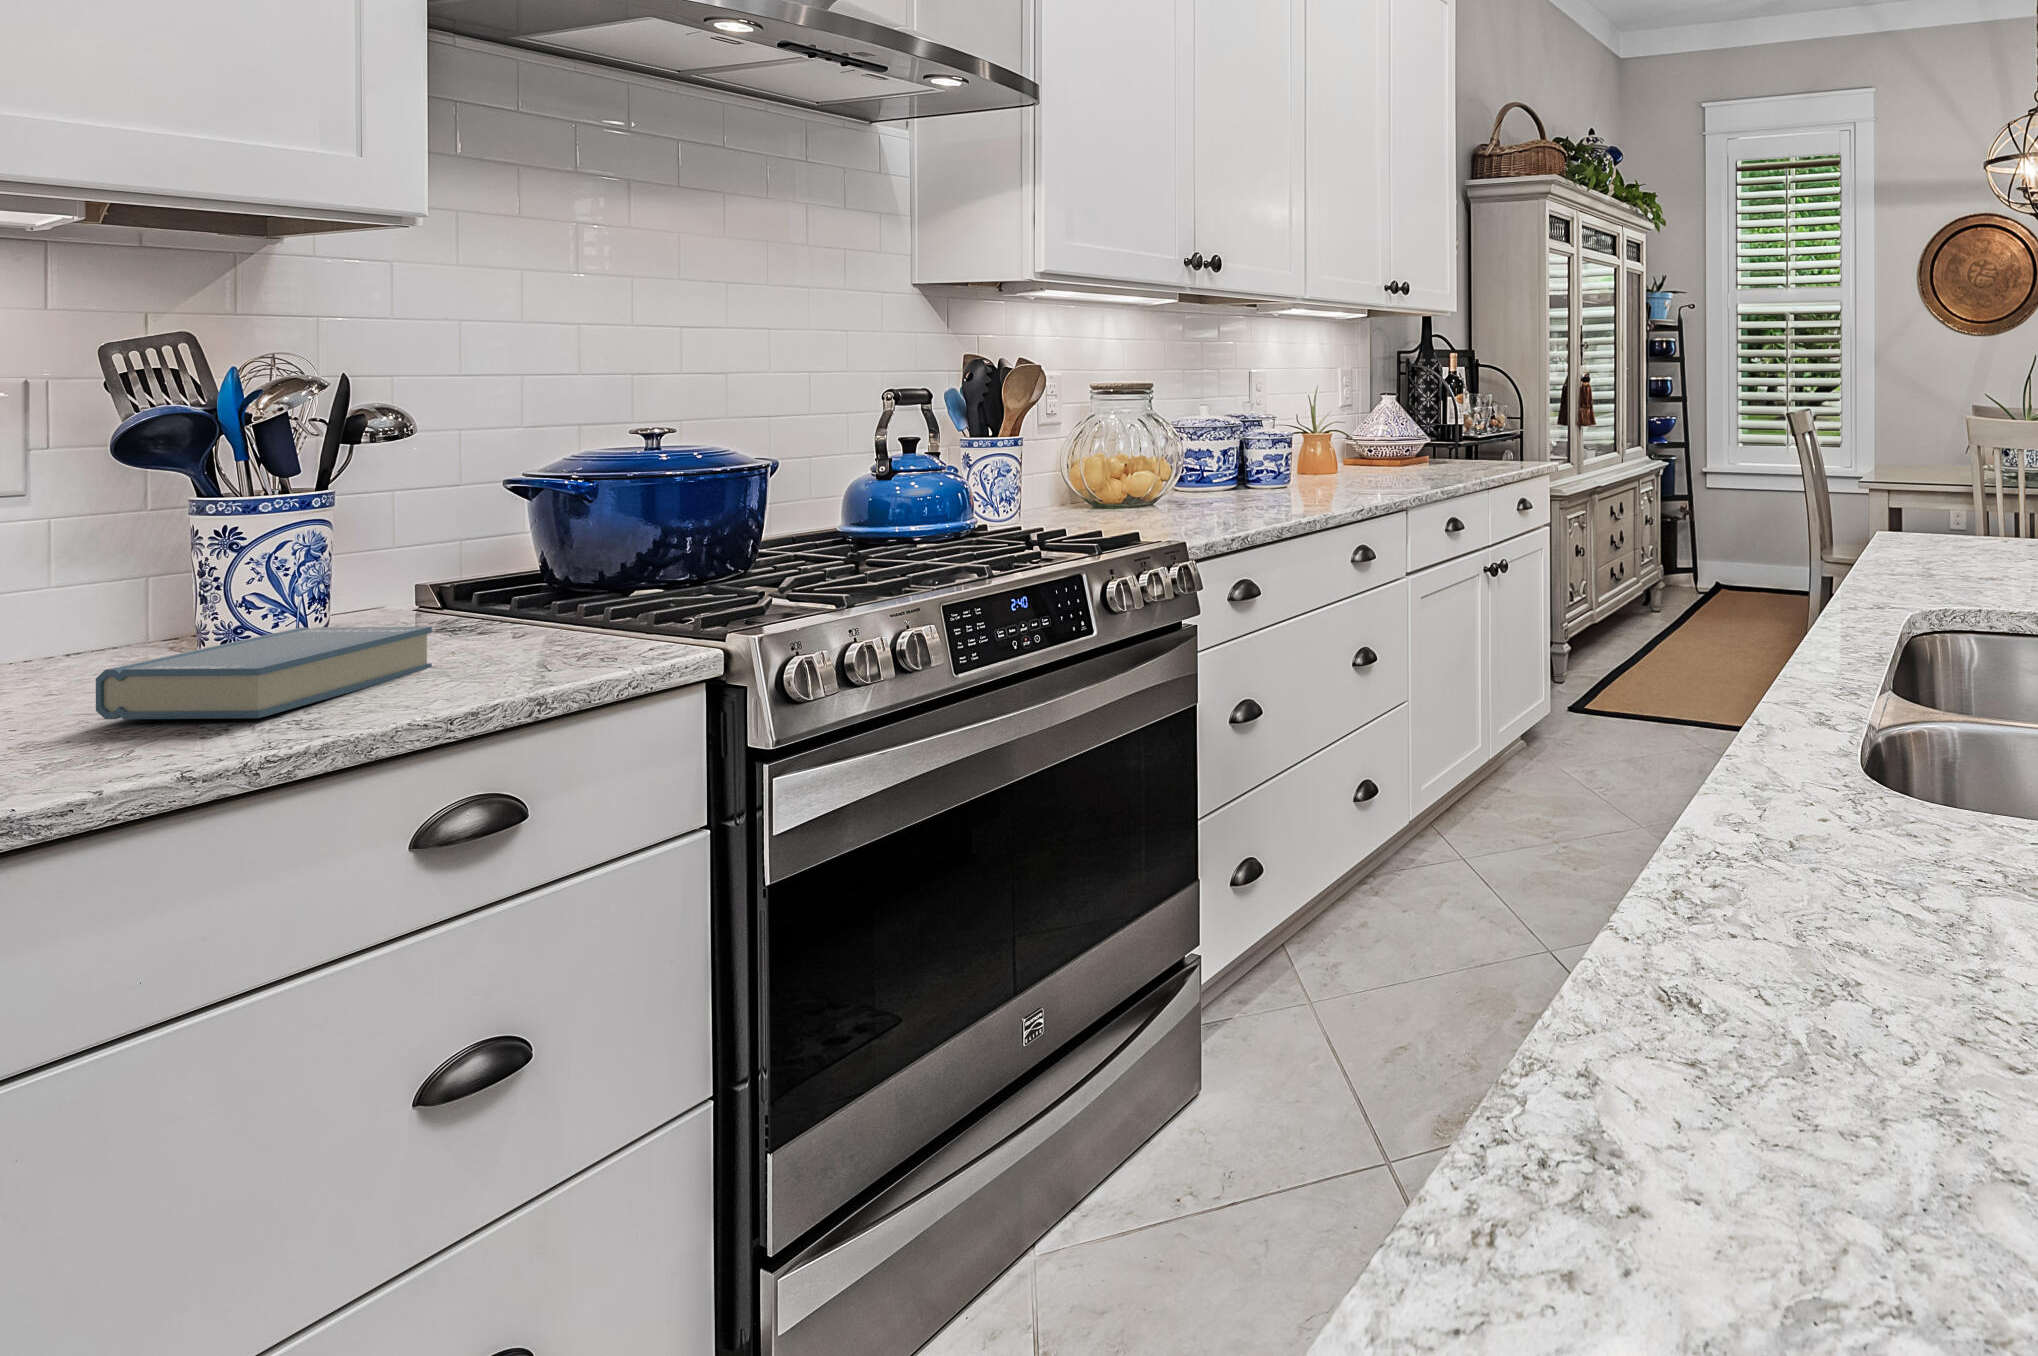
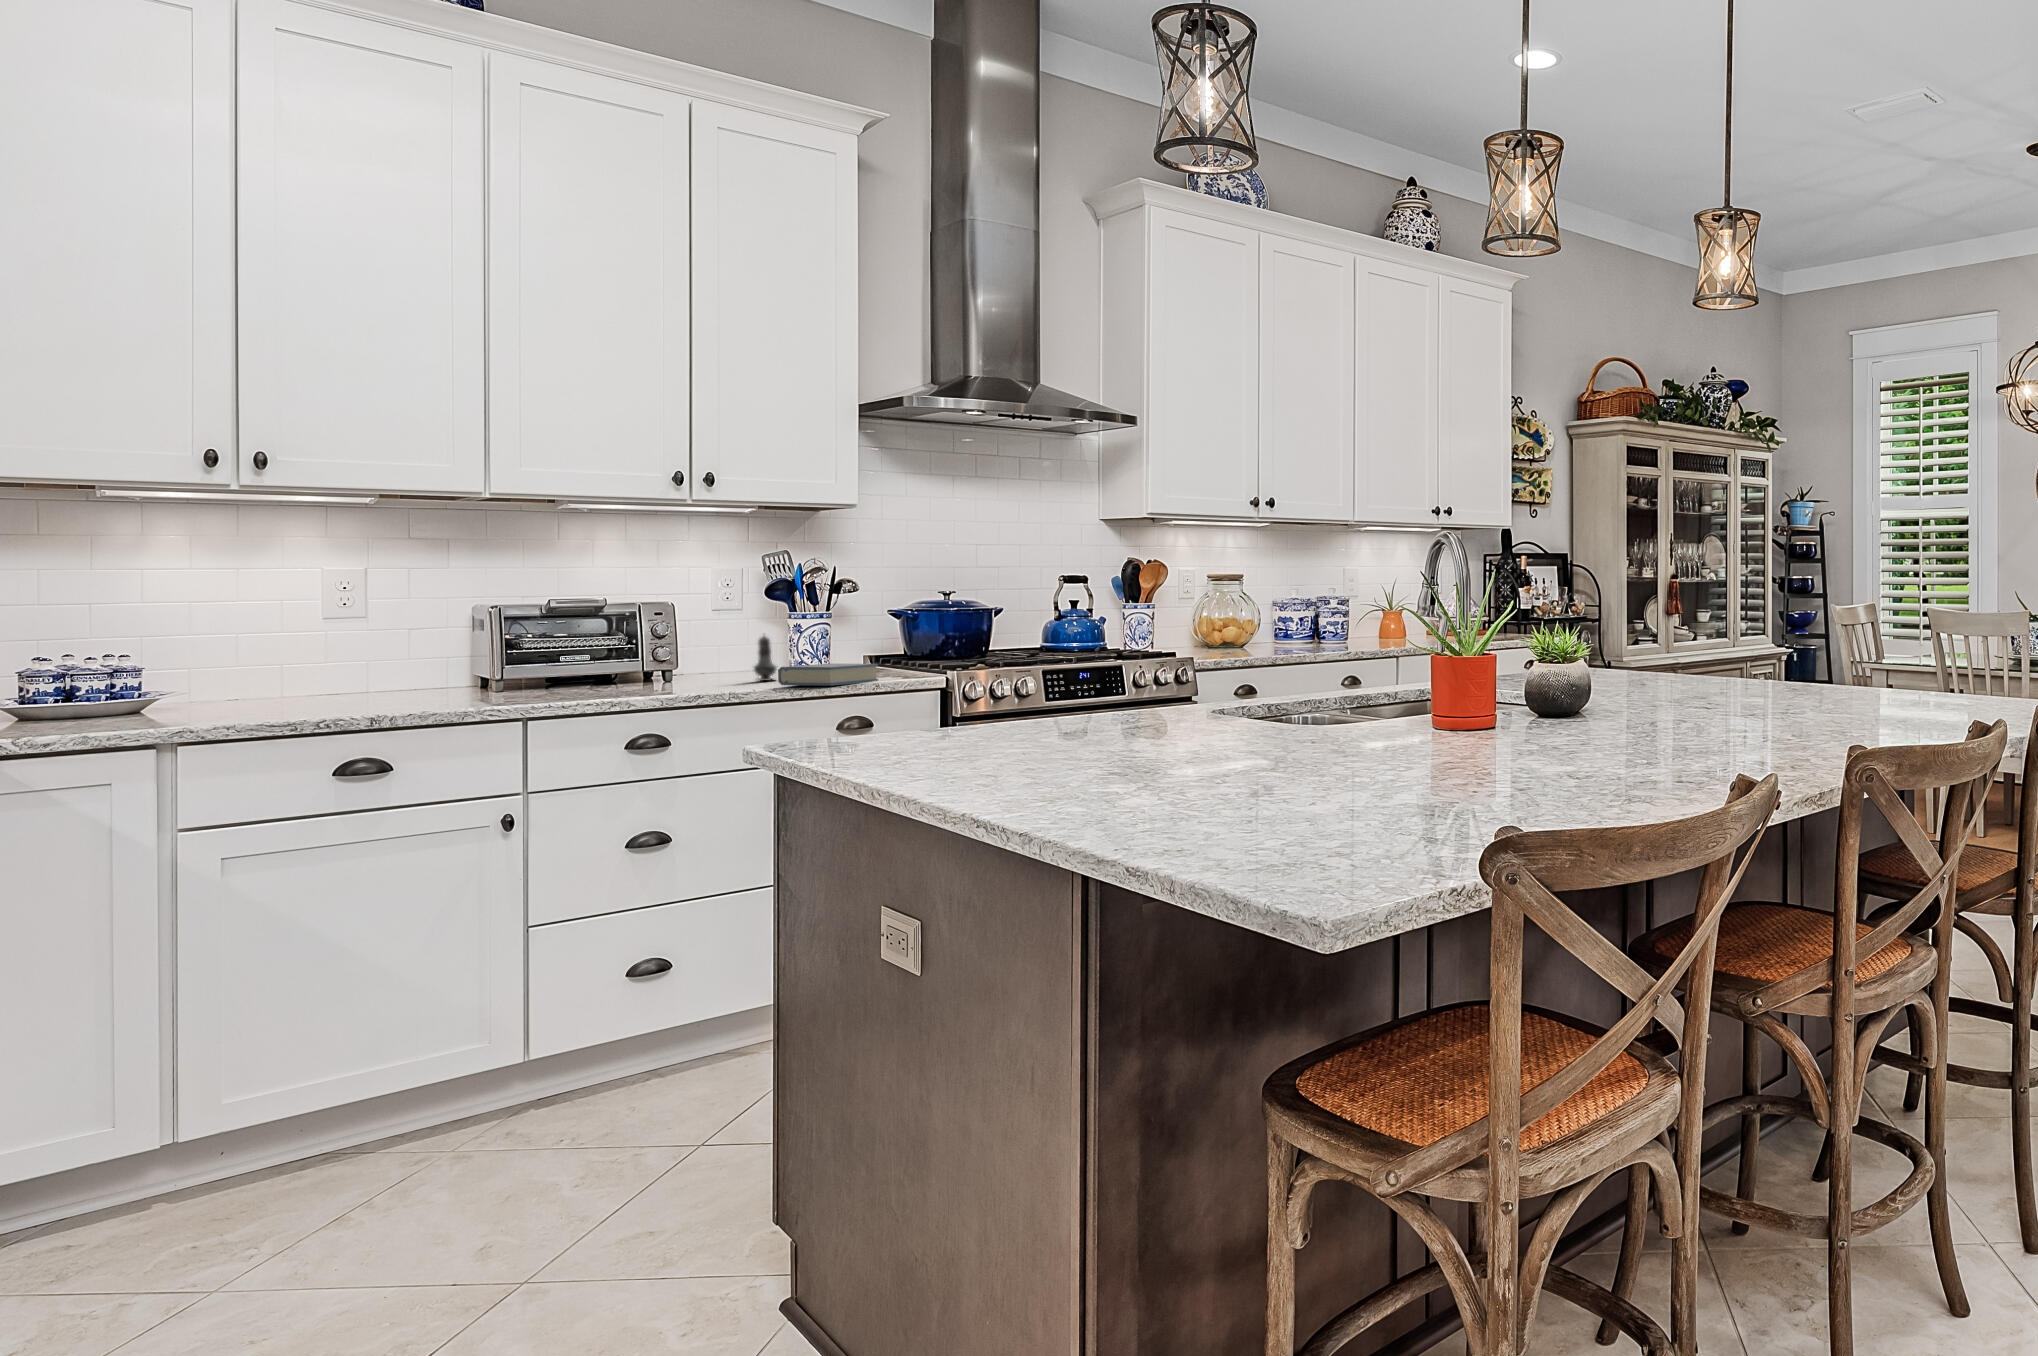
salt shaker: none [81,553,161,674] -> present [754,636,776,681]

